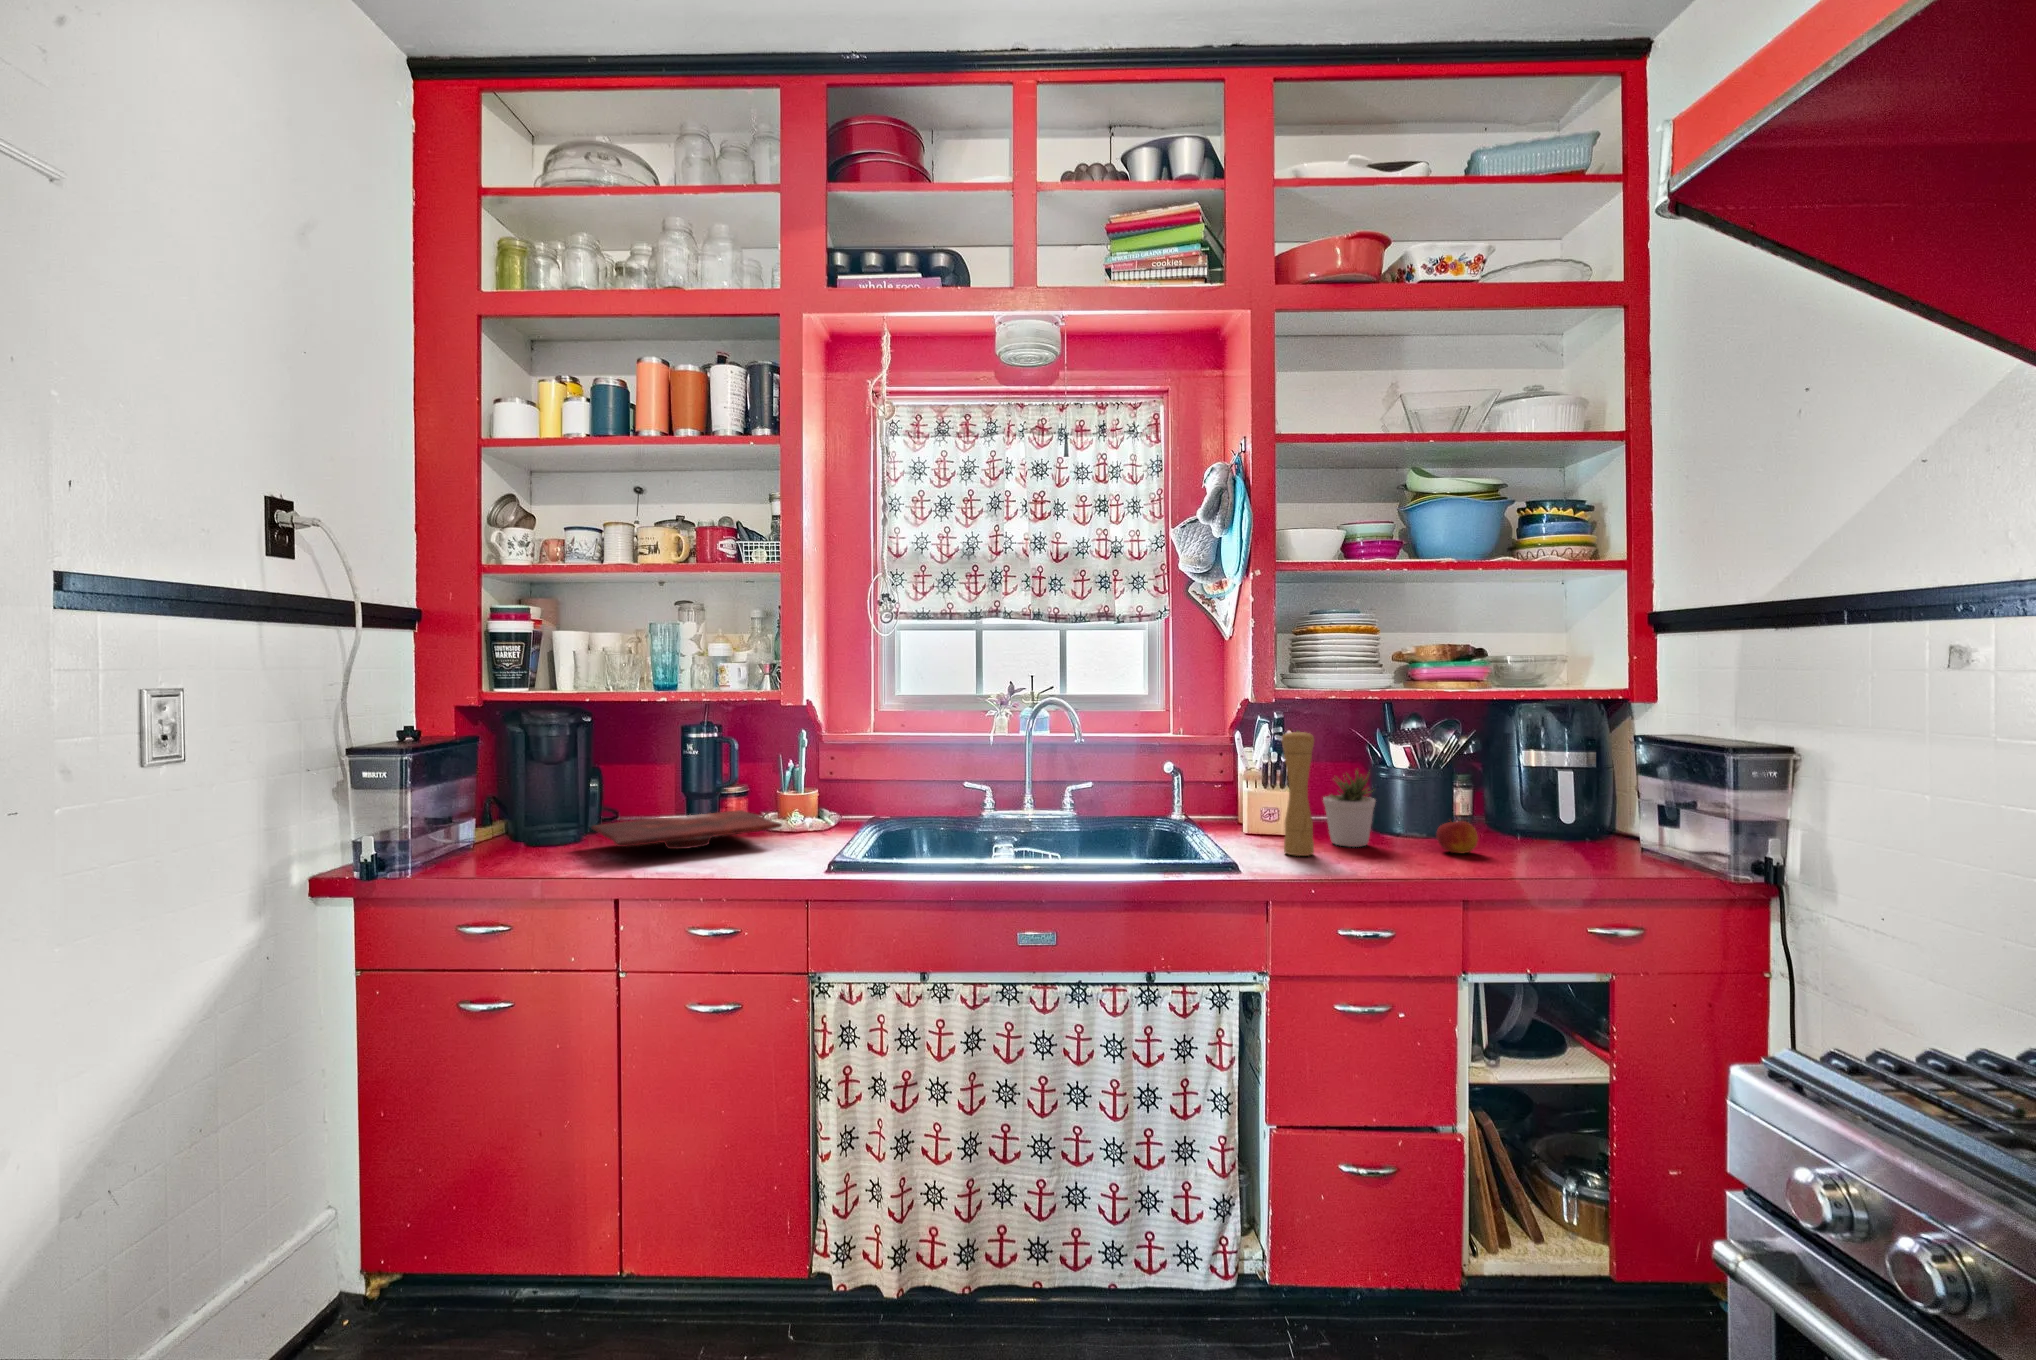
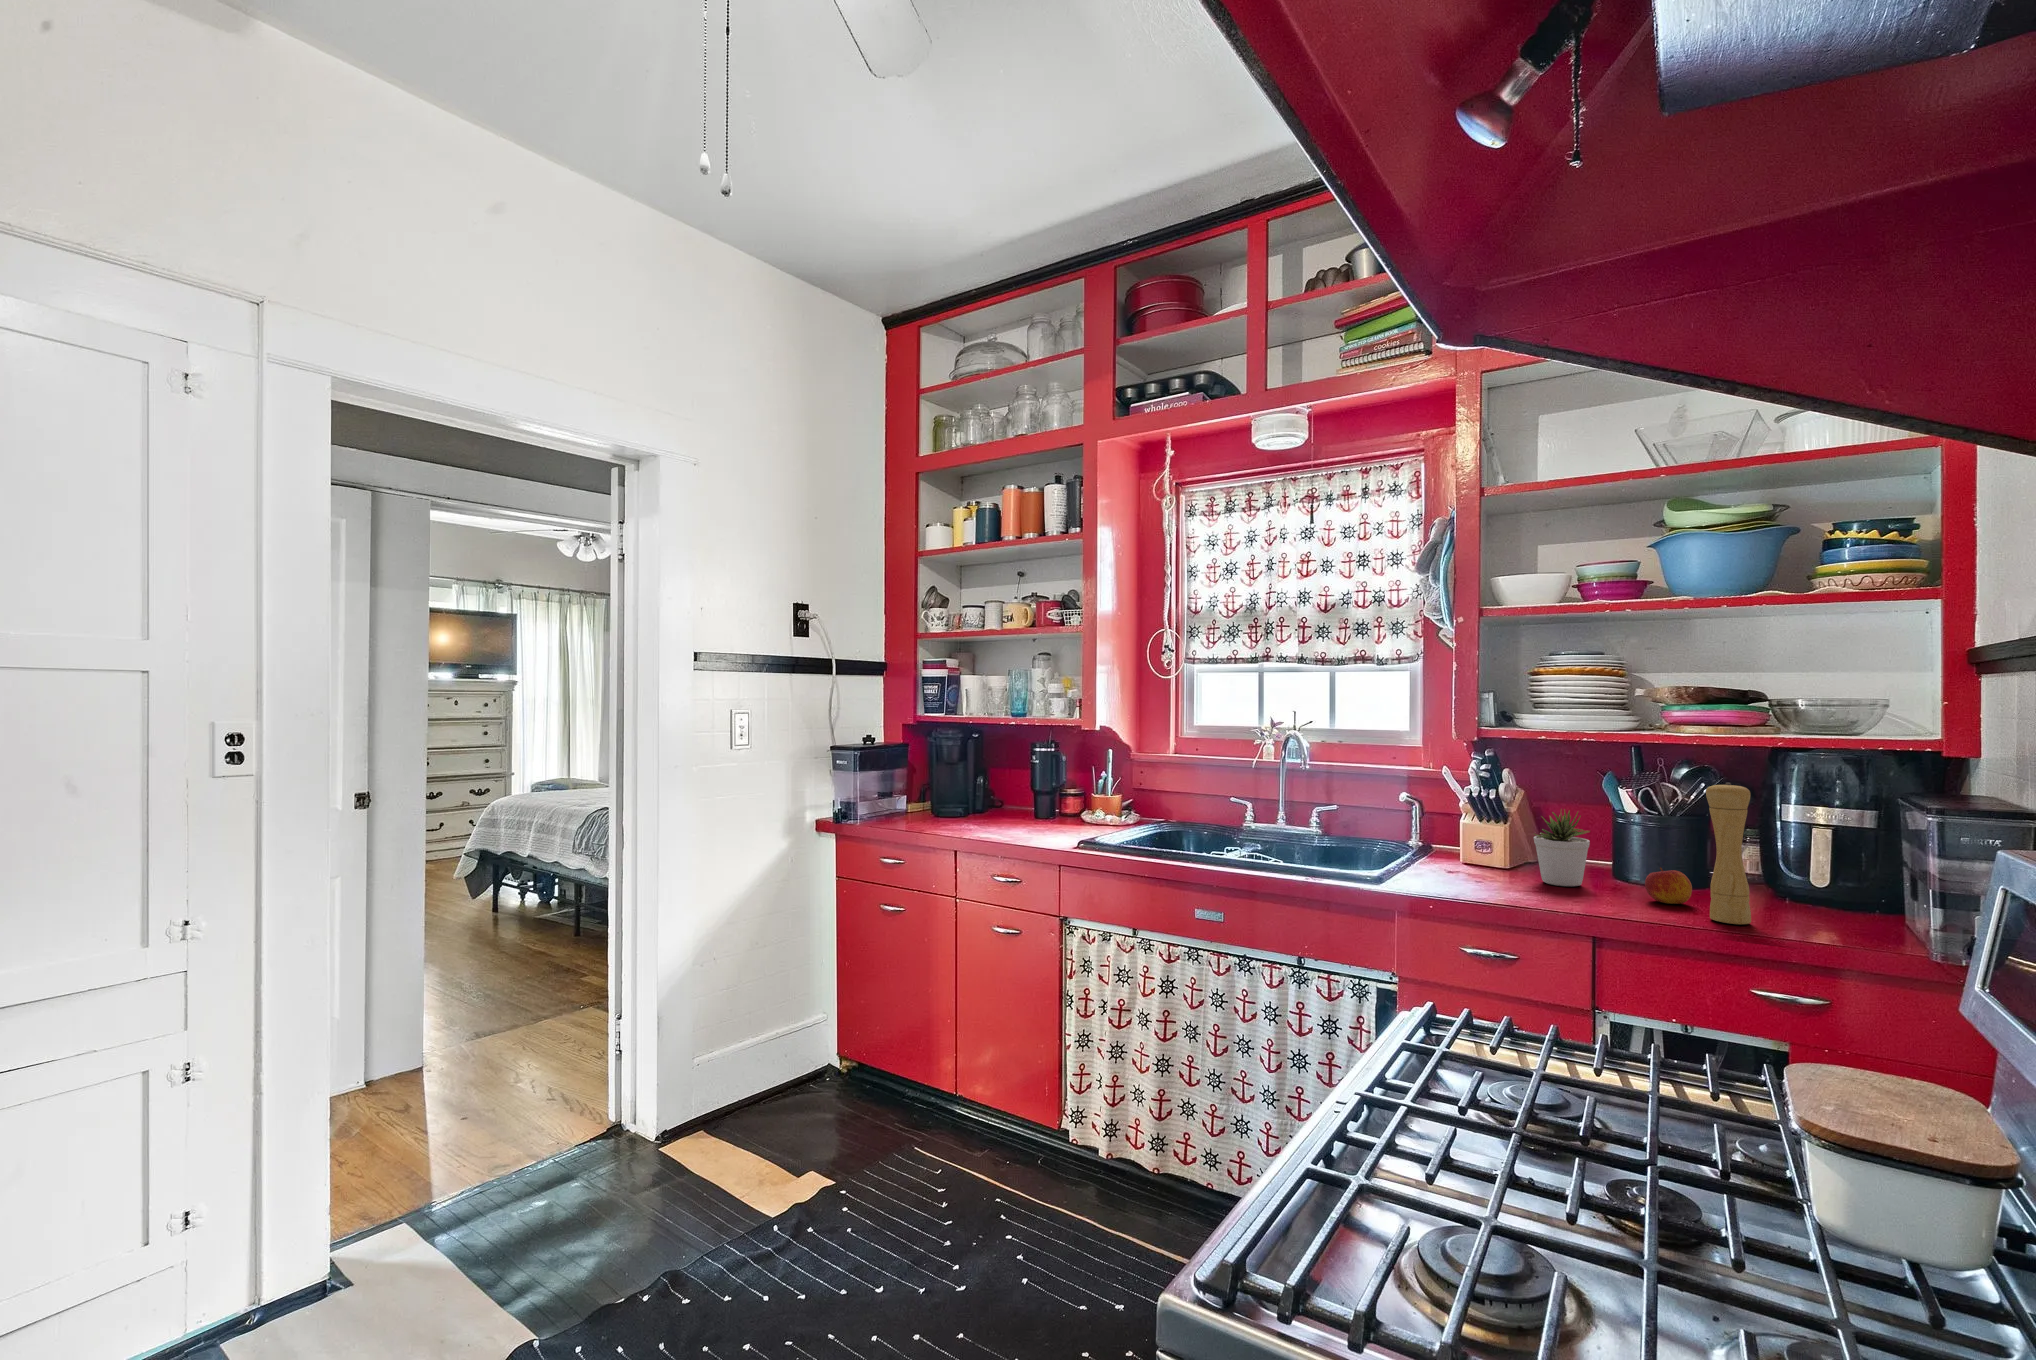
pepper mill: present [1282,730,1314,856] -> present [1706,783,1751,924]
cutting board: present [592,810,782,849] -> none [964,806,1077,827]

